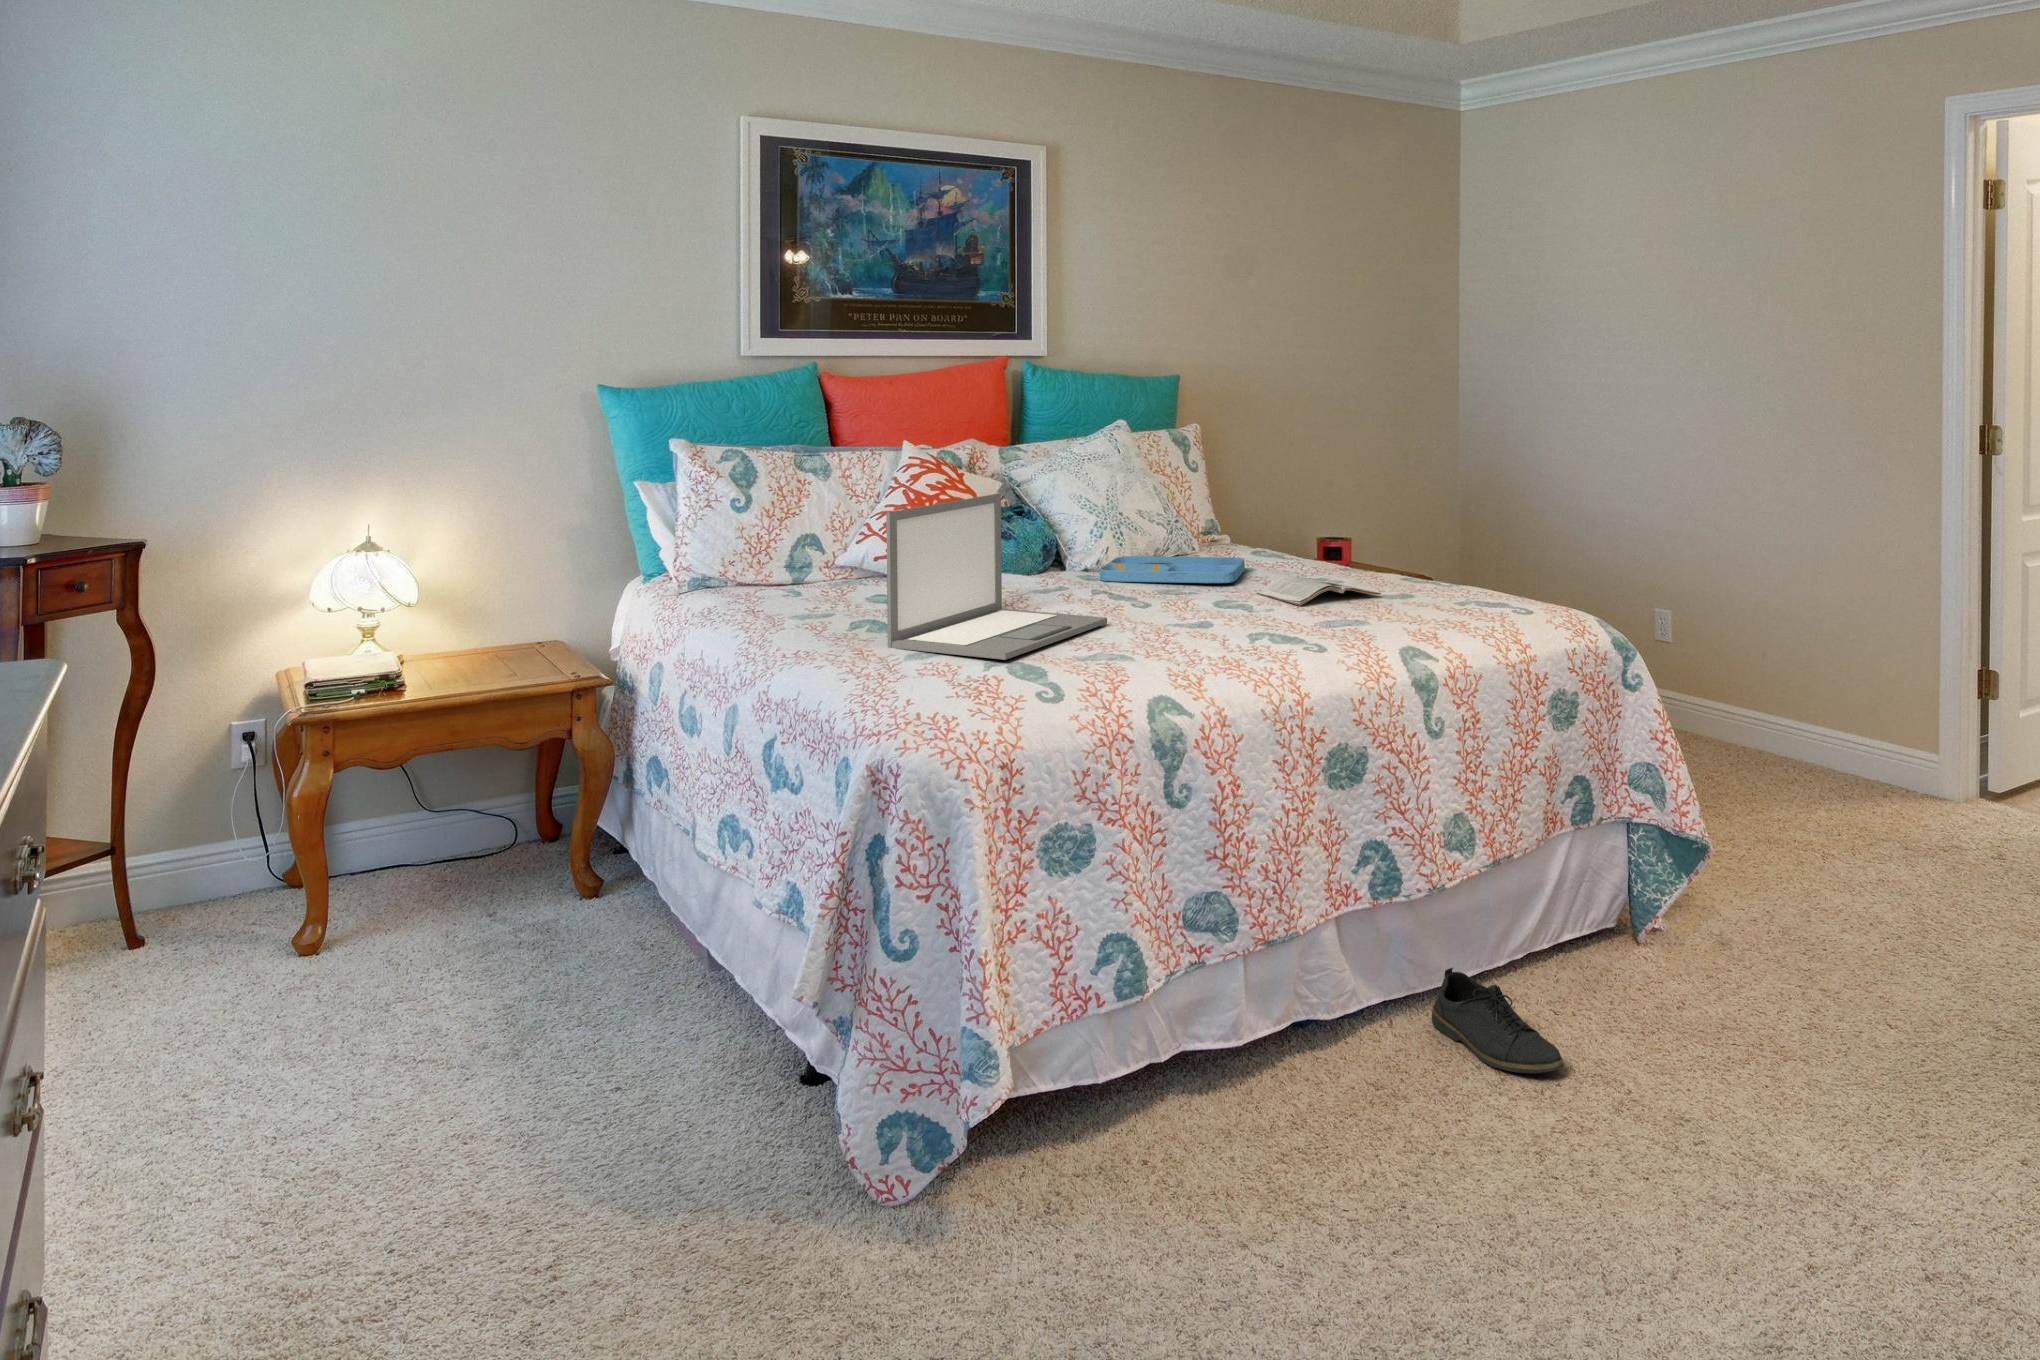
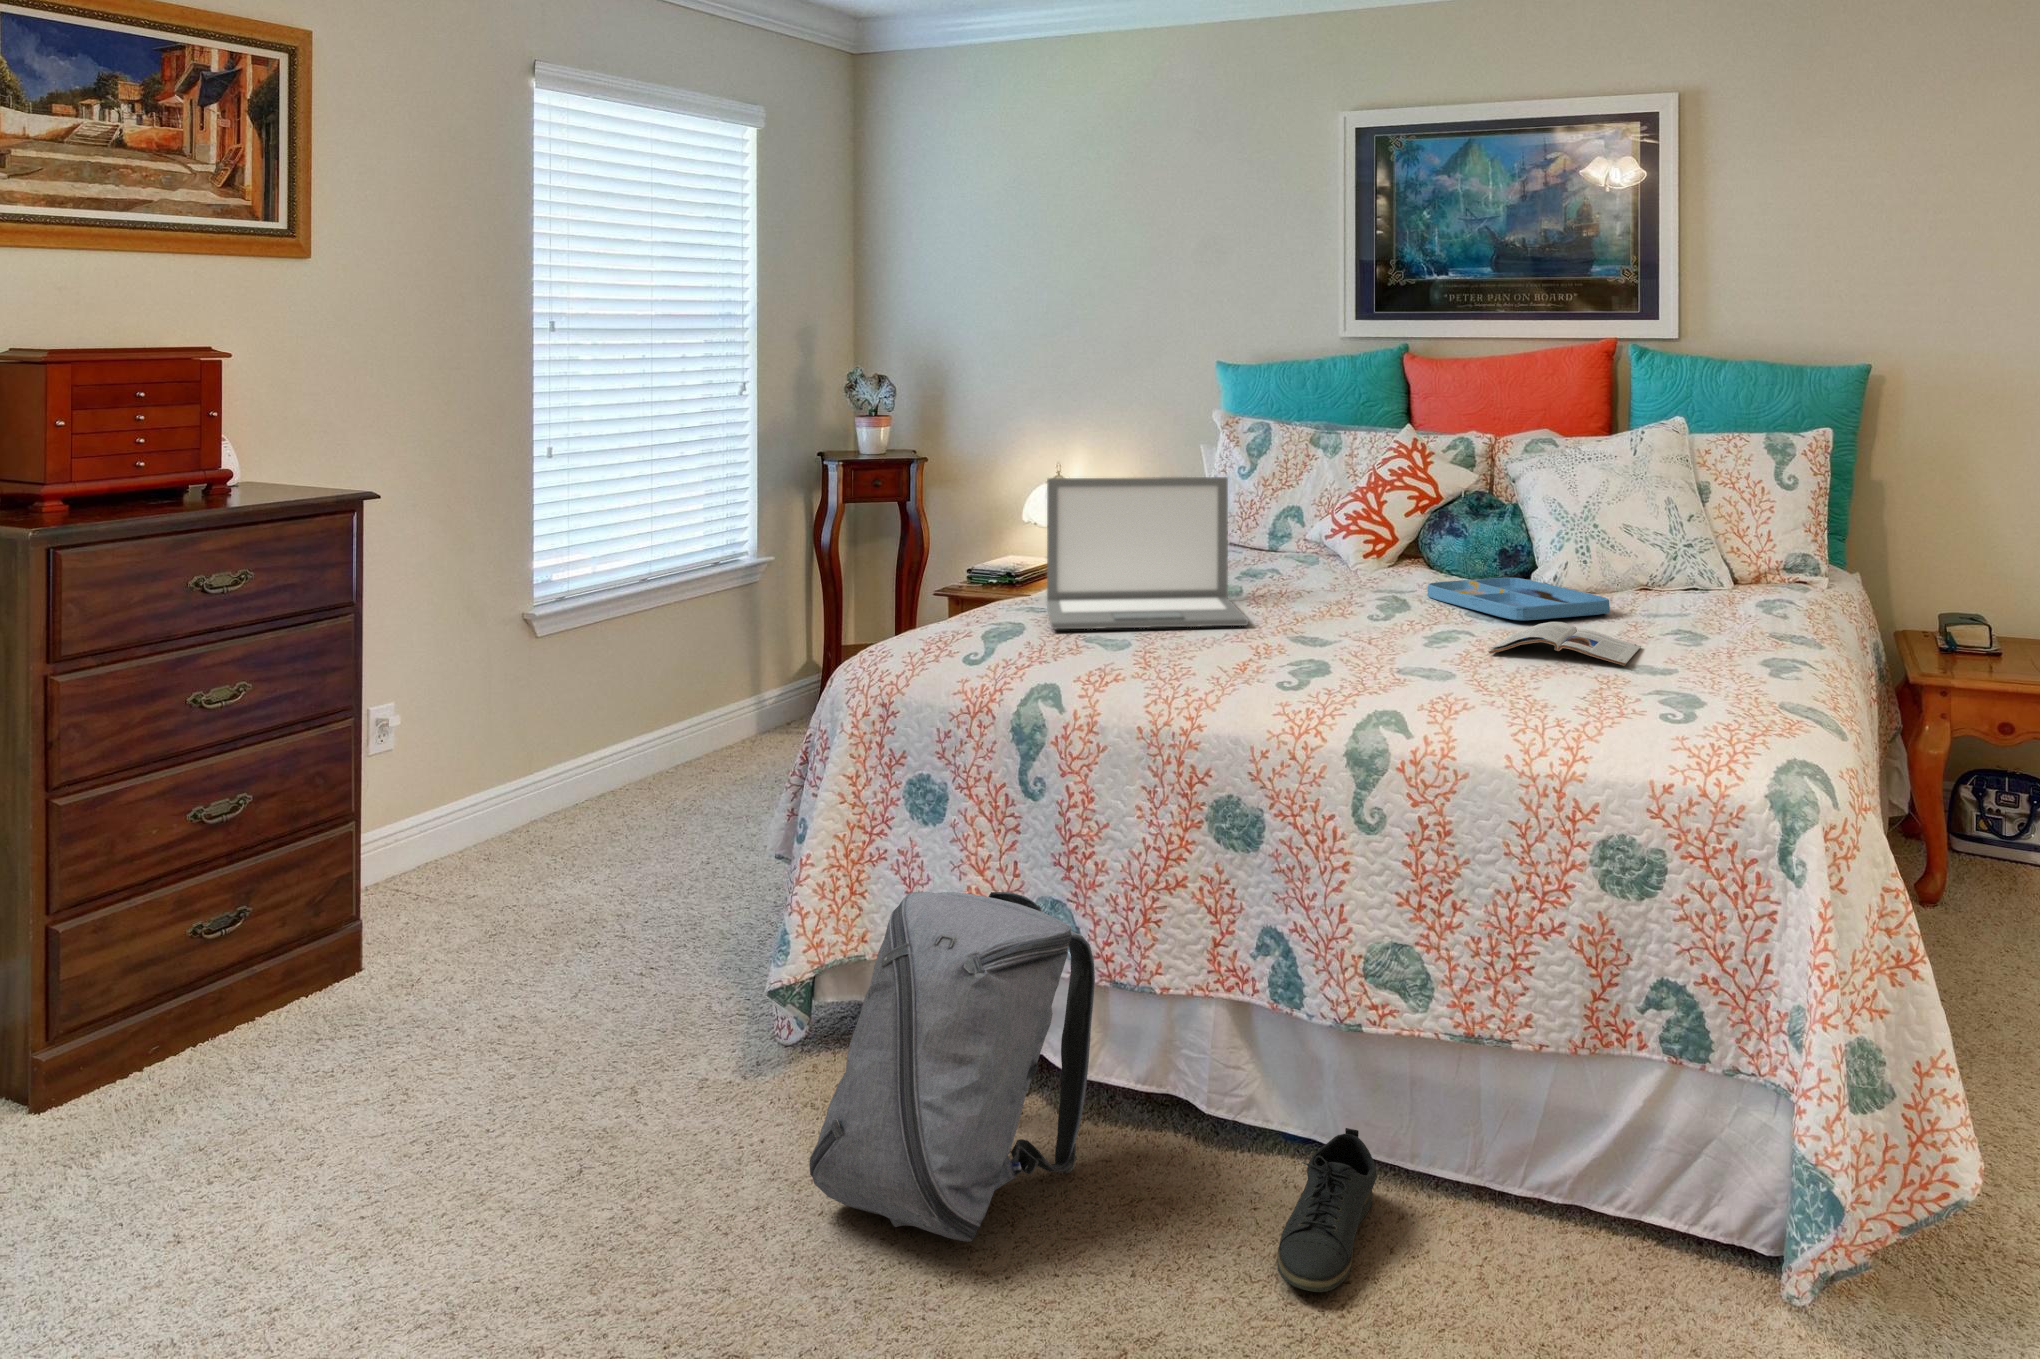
backpack: none [1157,889,1412,1230] -> present [809,892,1095,1242]

